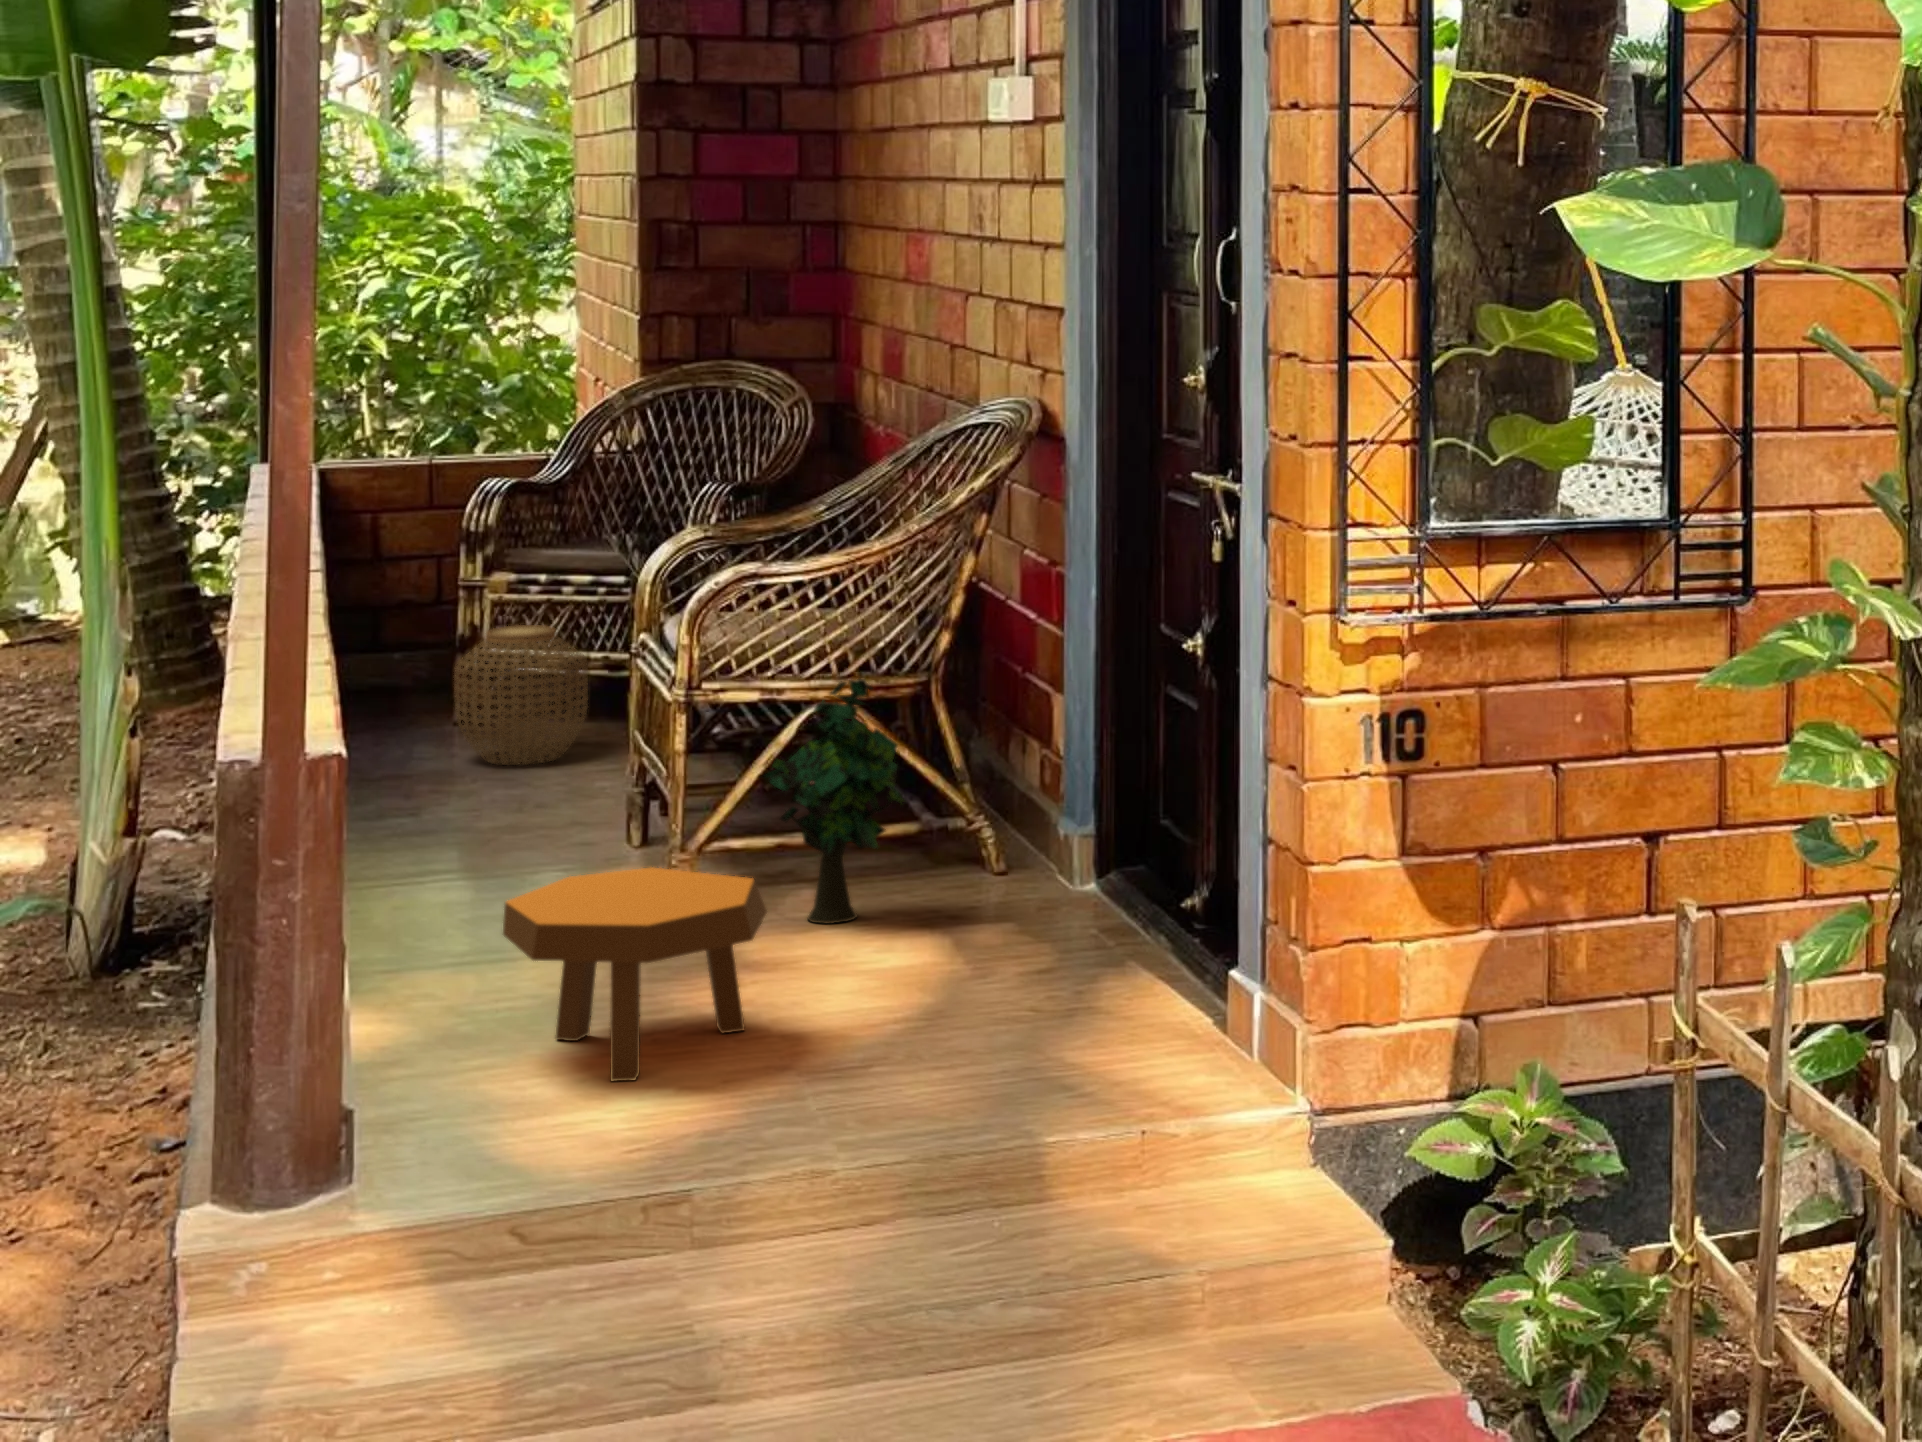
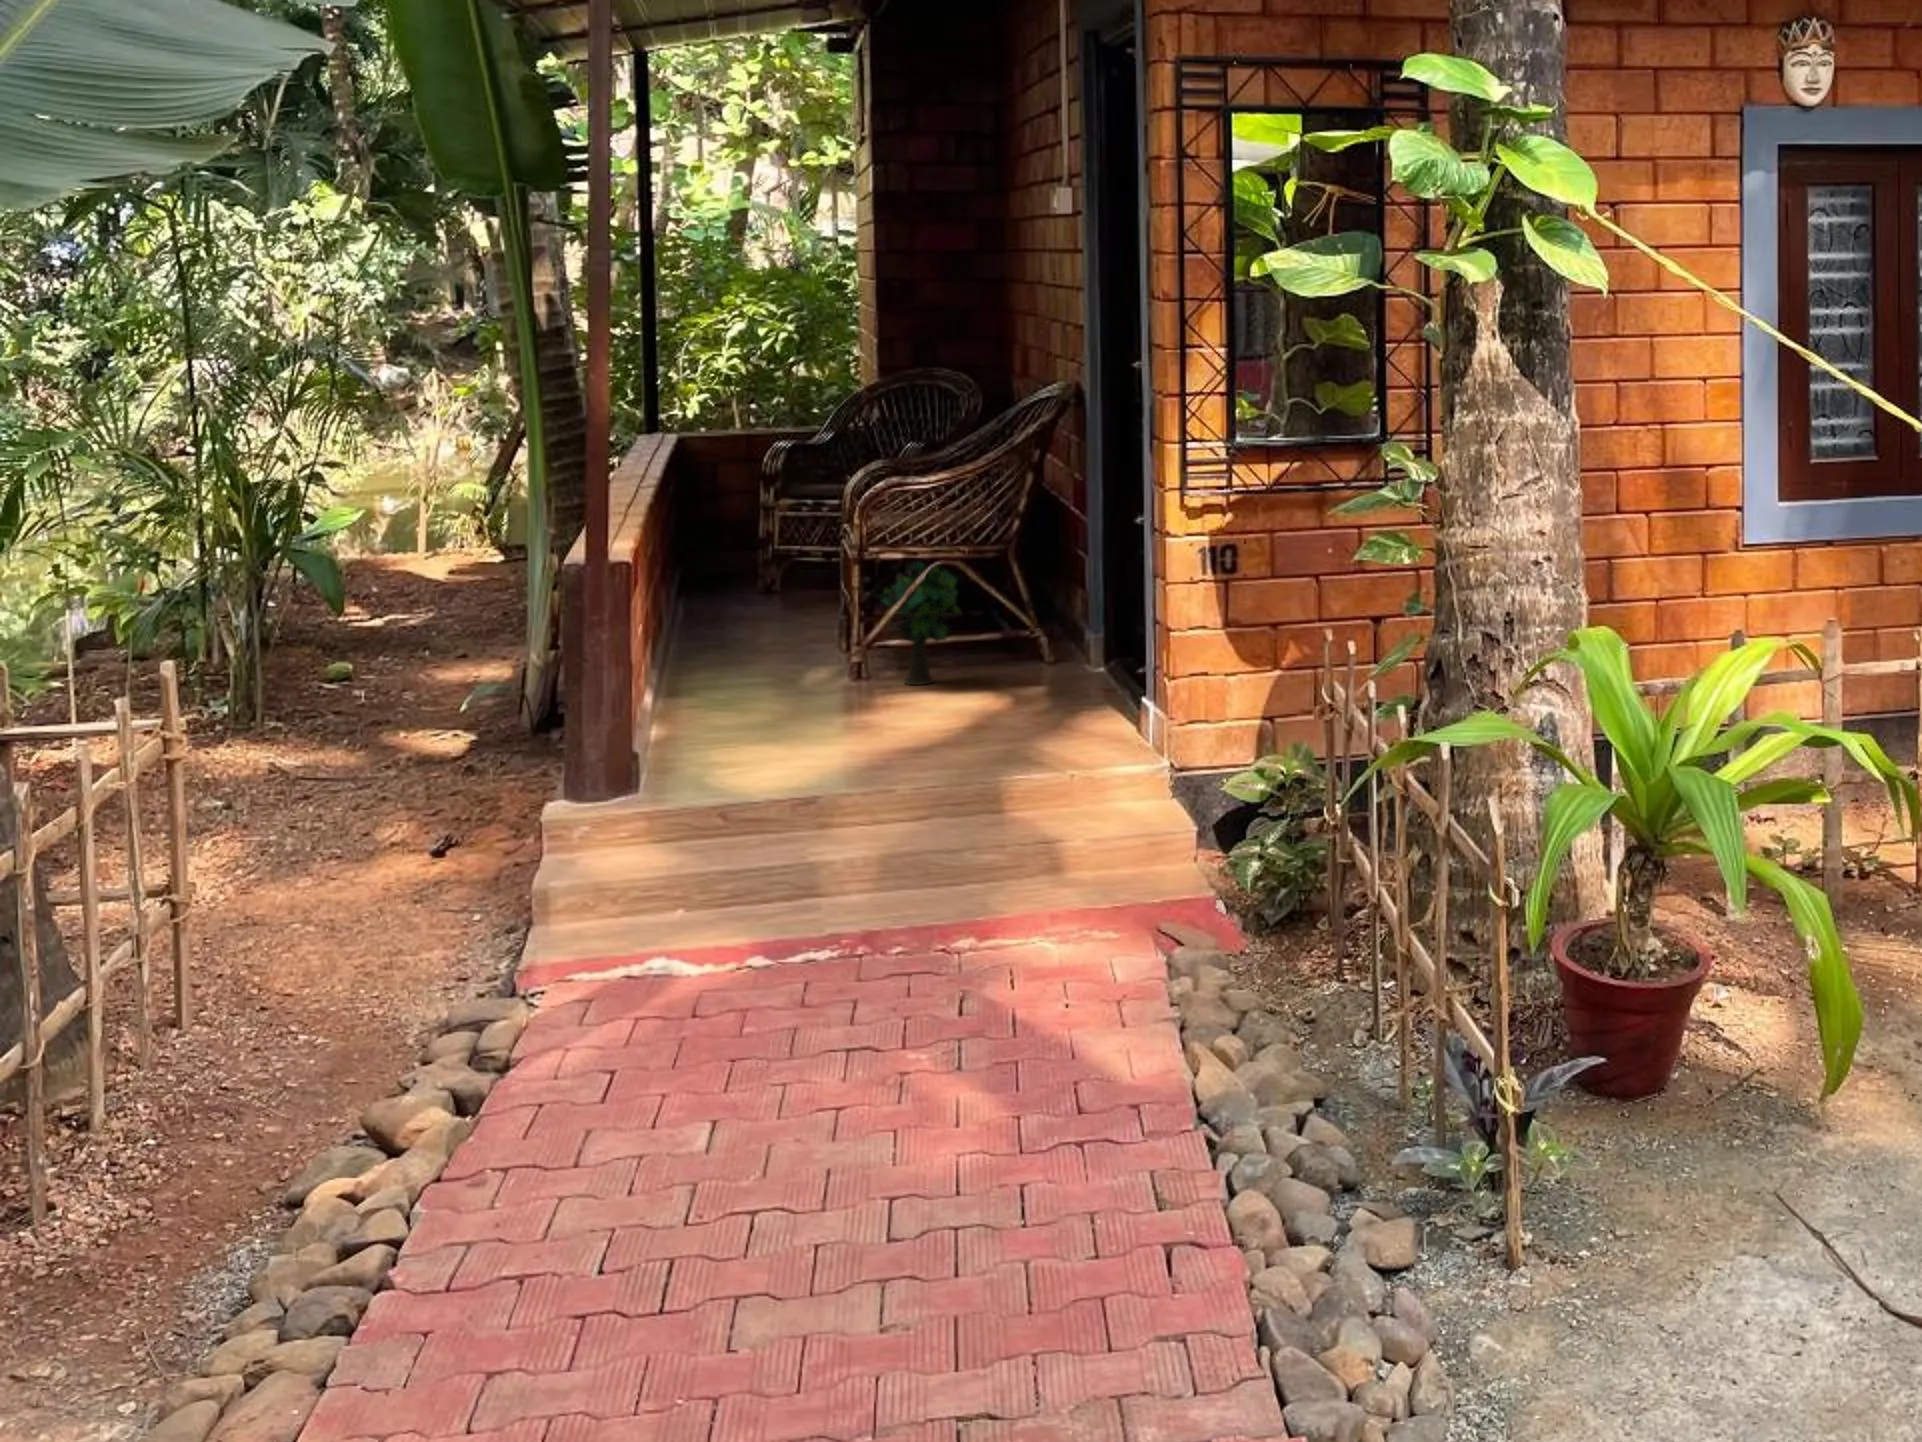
woven basket: present [455,625,588,765] -> none [702,520,786,606]
footstool: present [503,868,767,1082] -> none [715,643,869,757]

